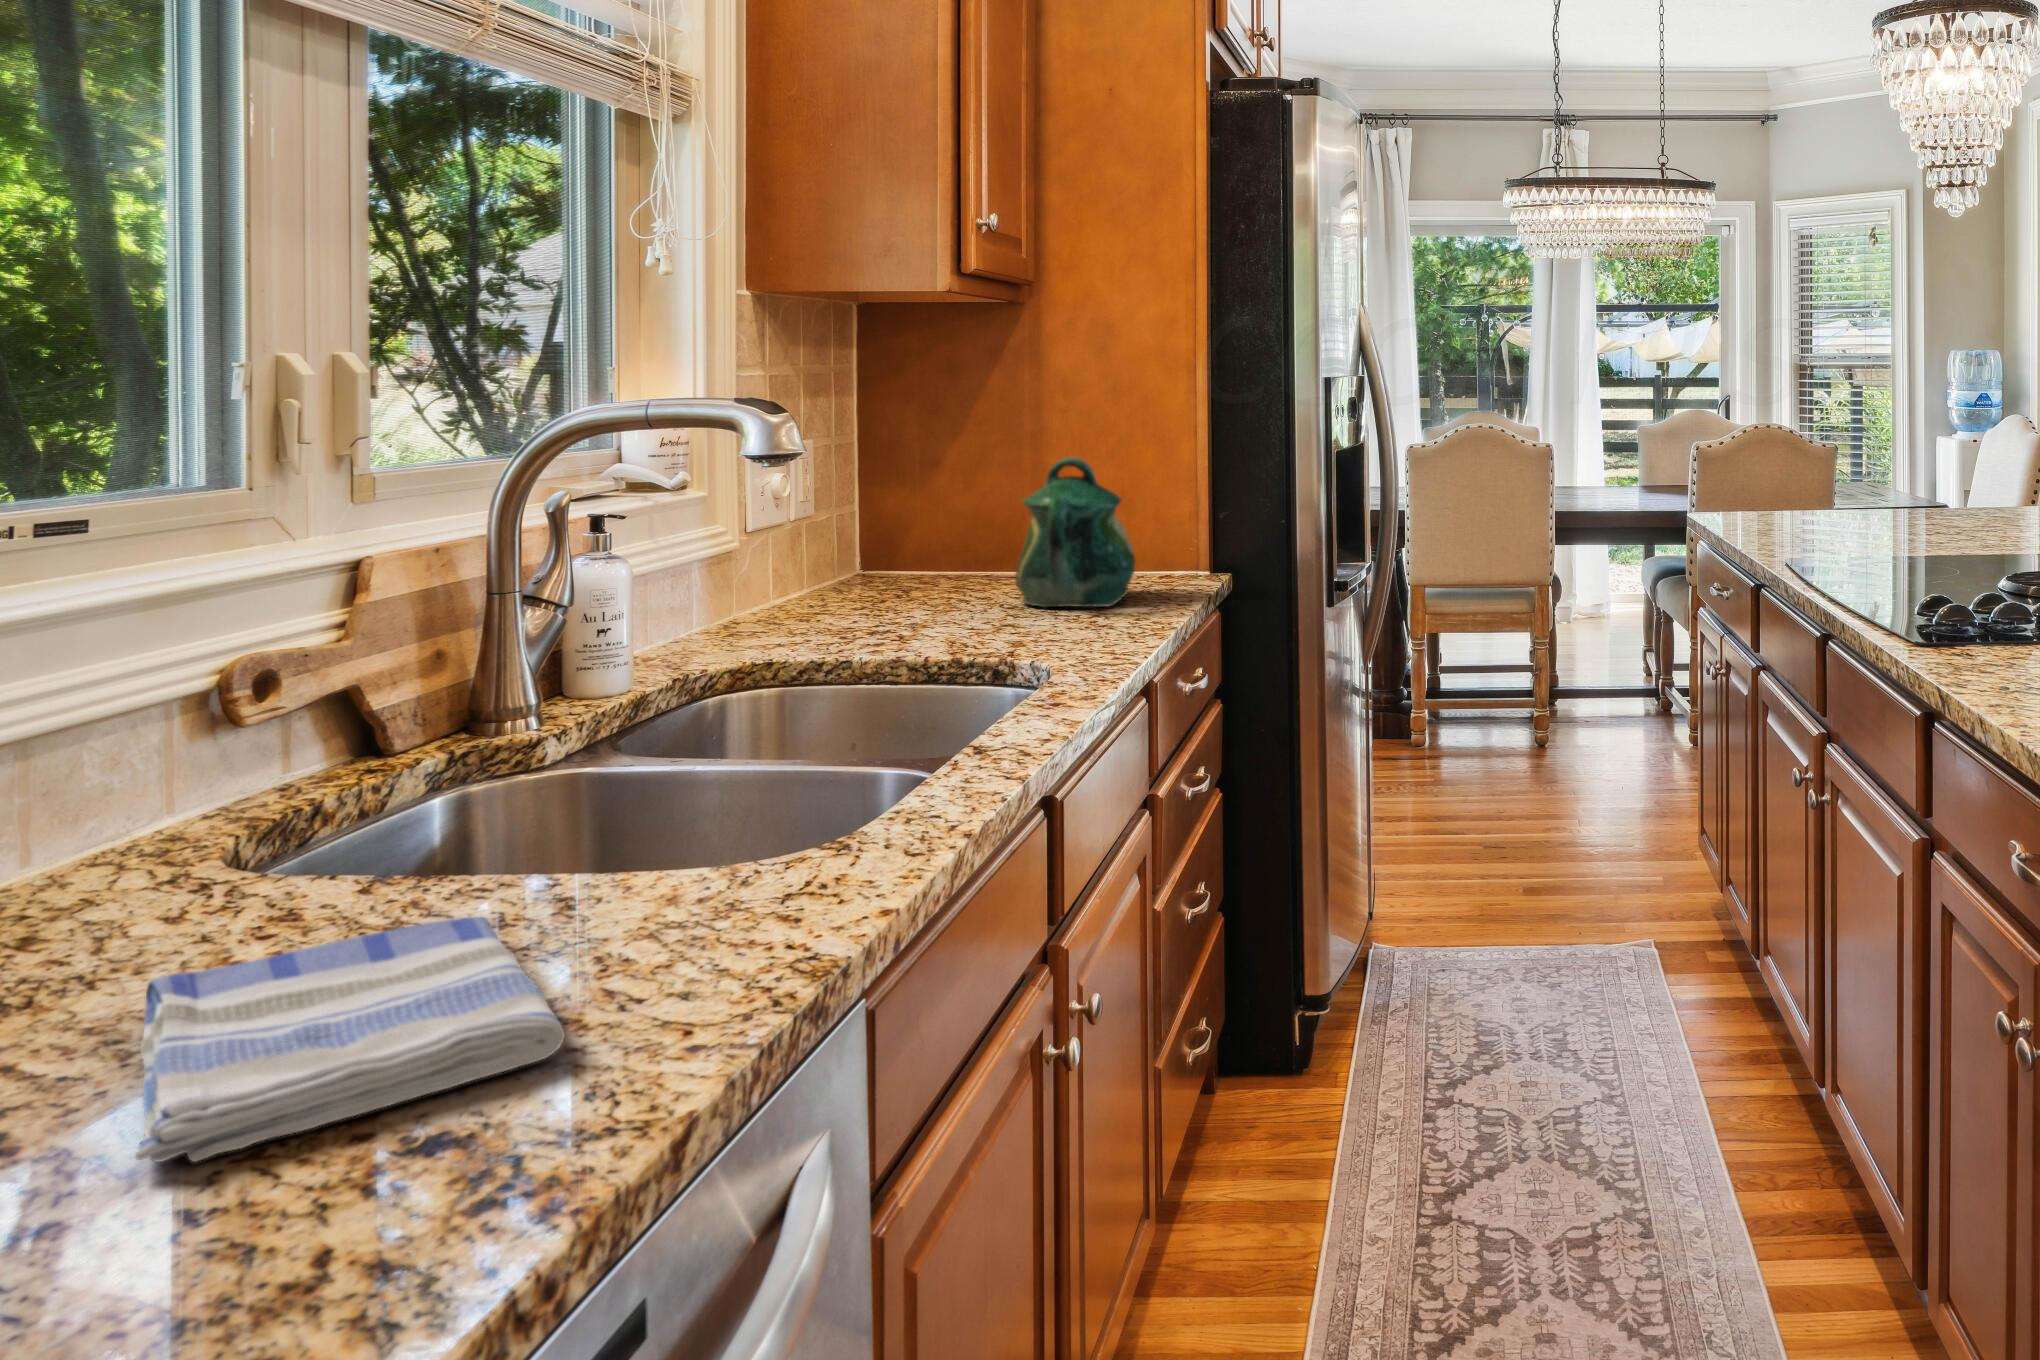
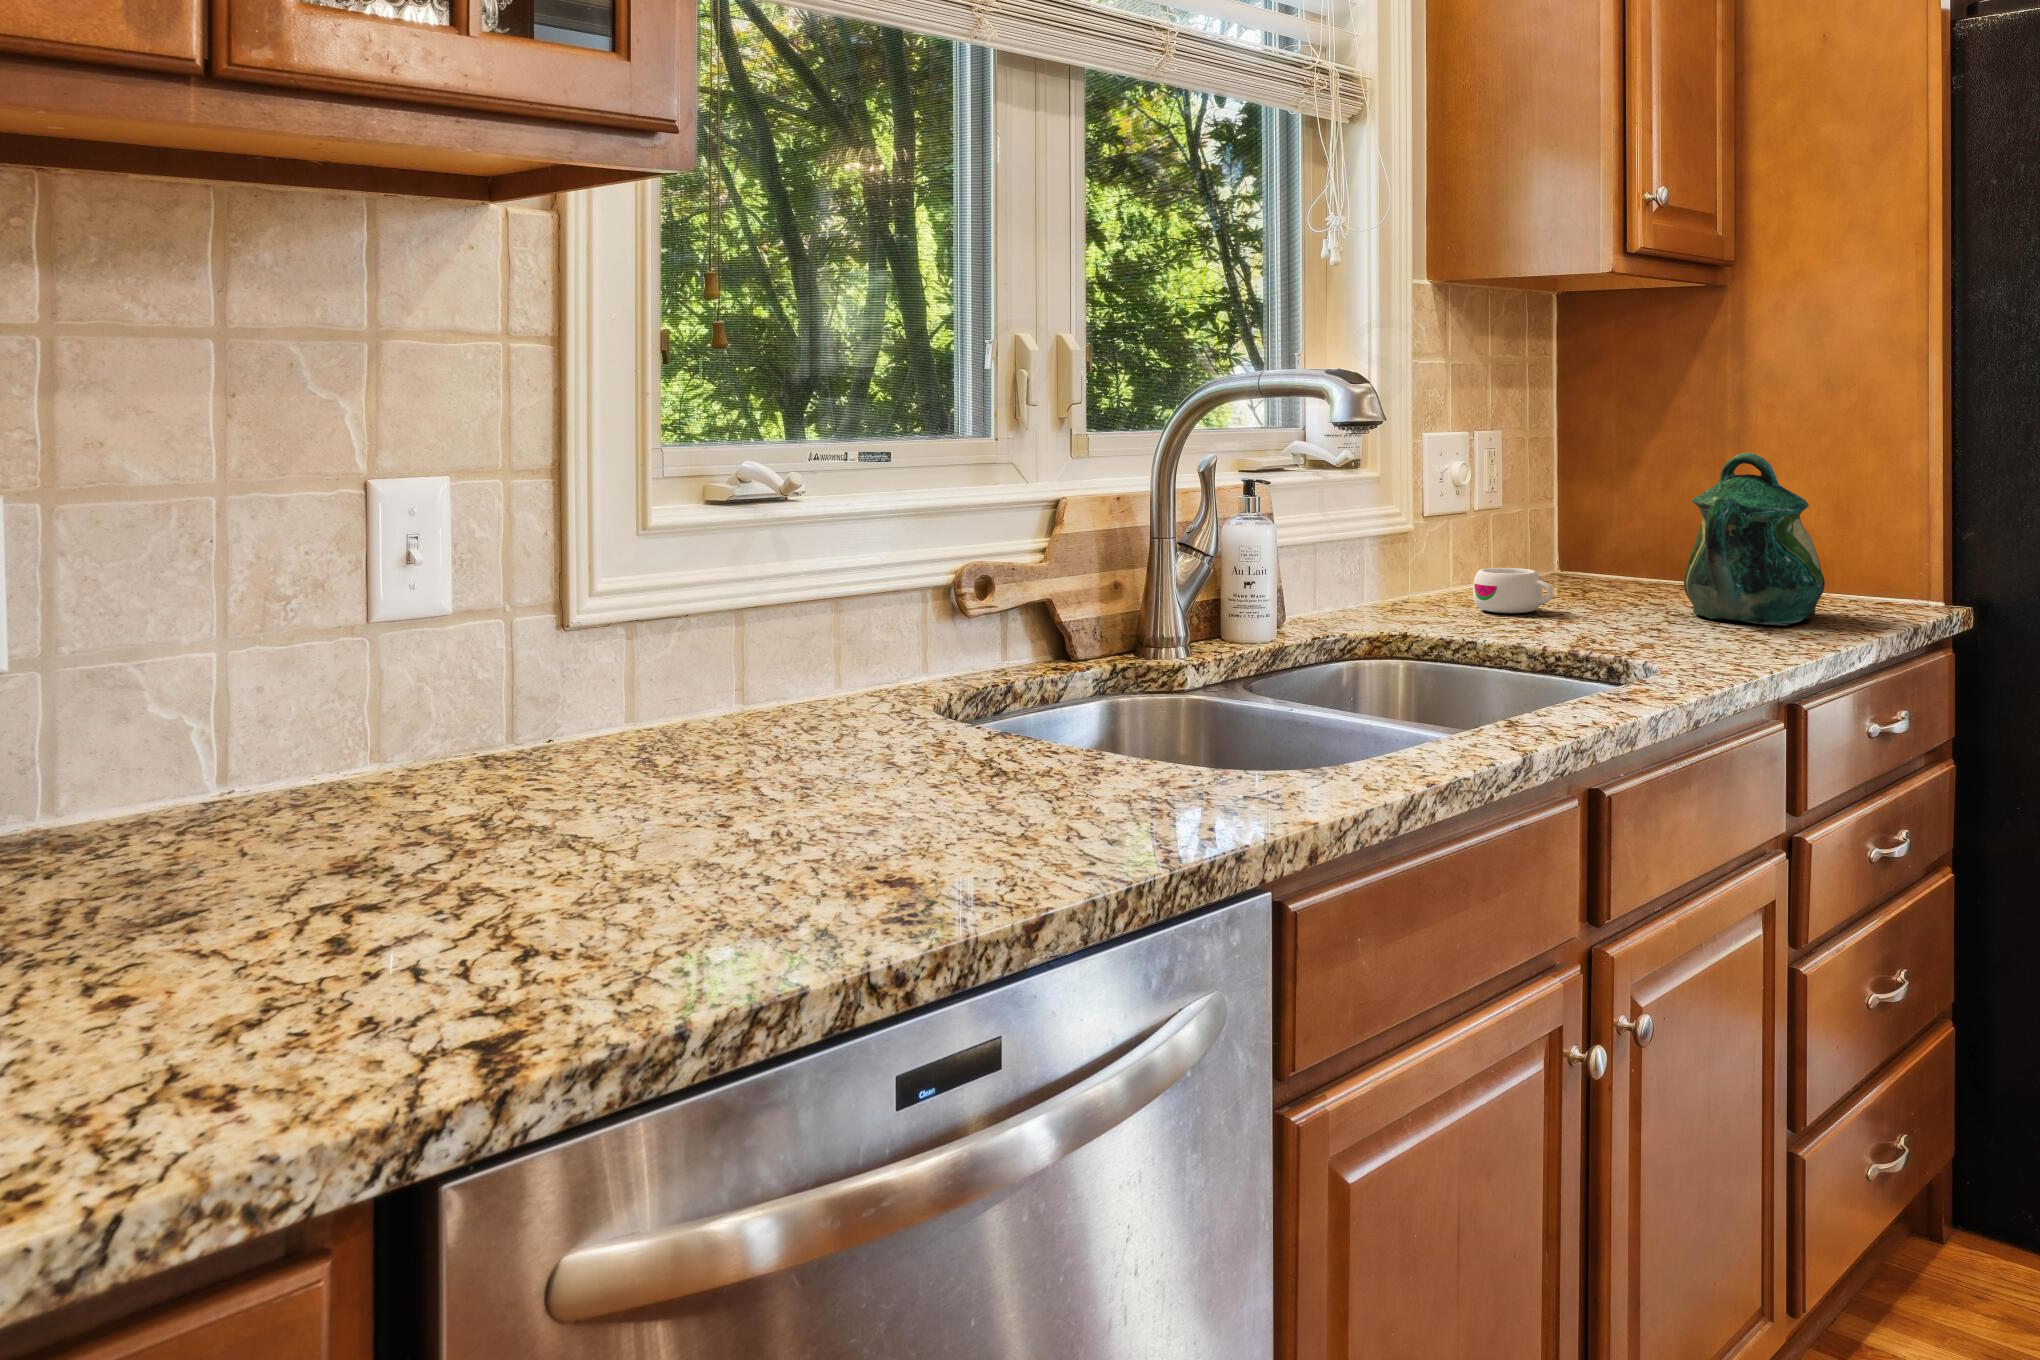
mug: none [812,579,898,625] -> present [1473,568,1553,613]
dish towel: present [135,917,564,1162] -> none [734,760,1019,871]

